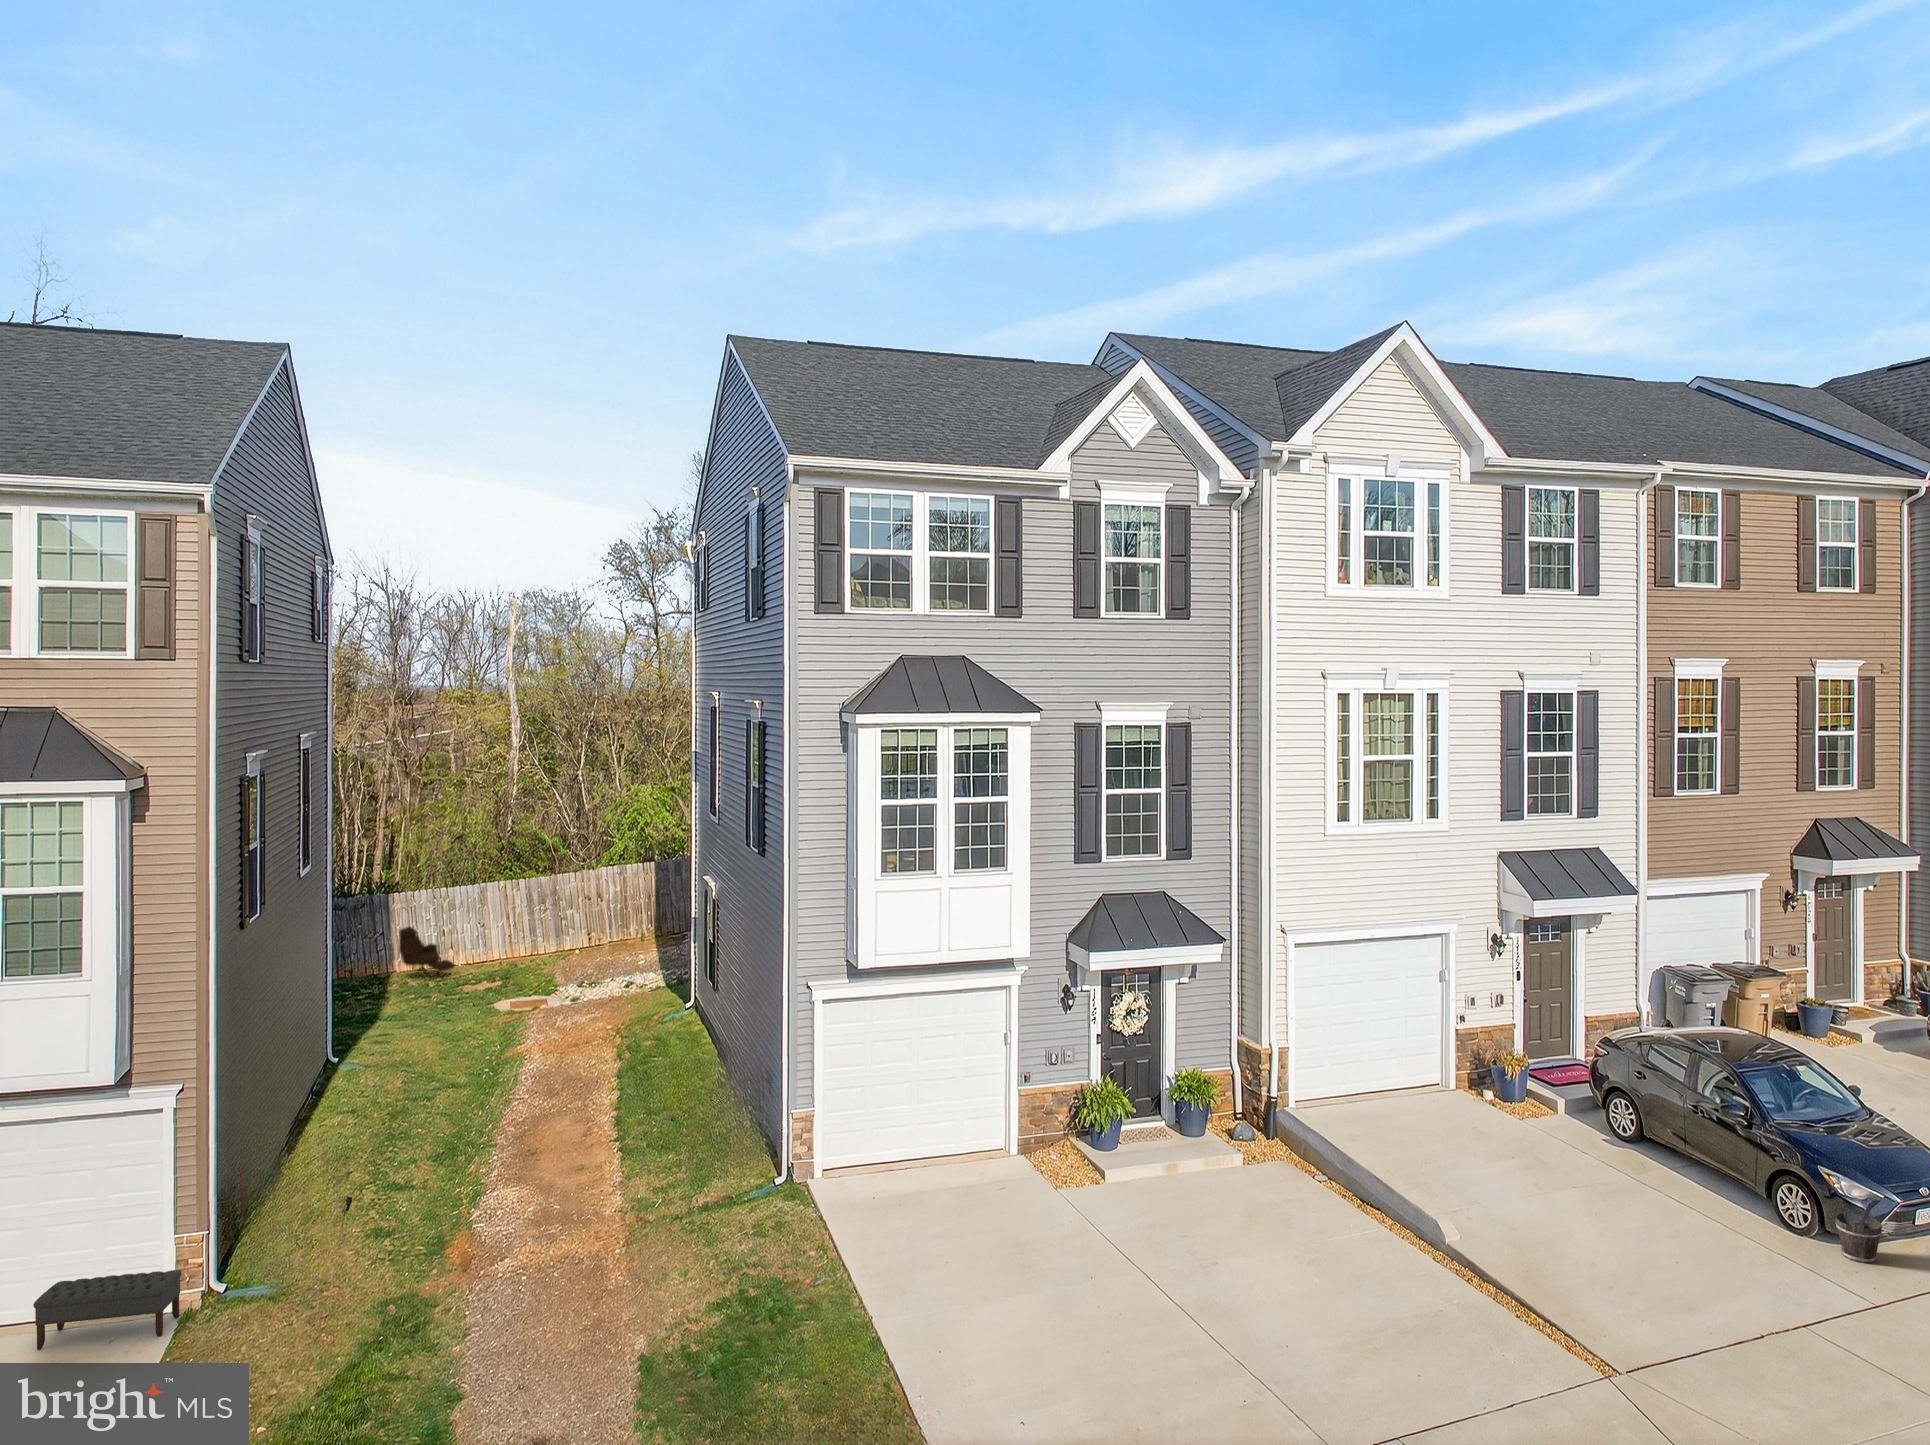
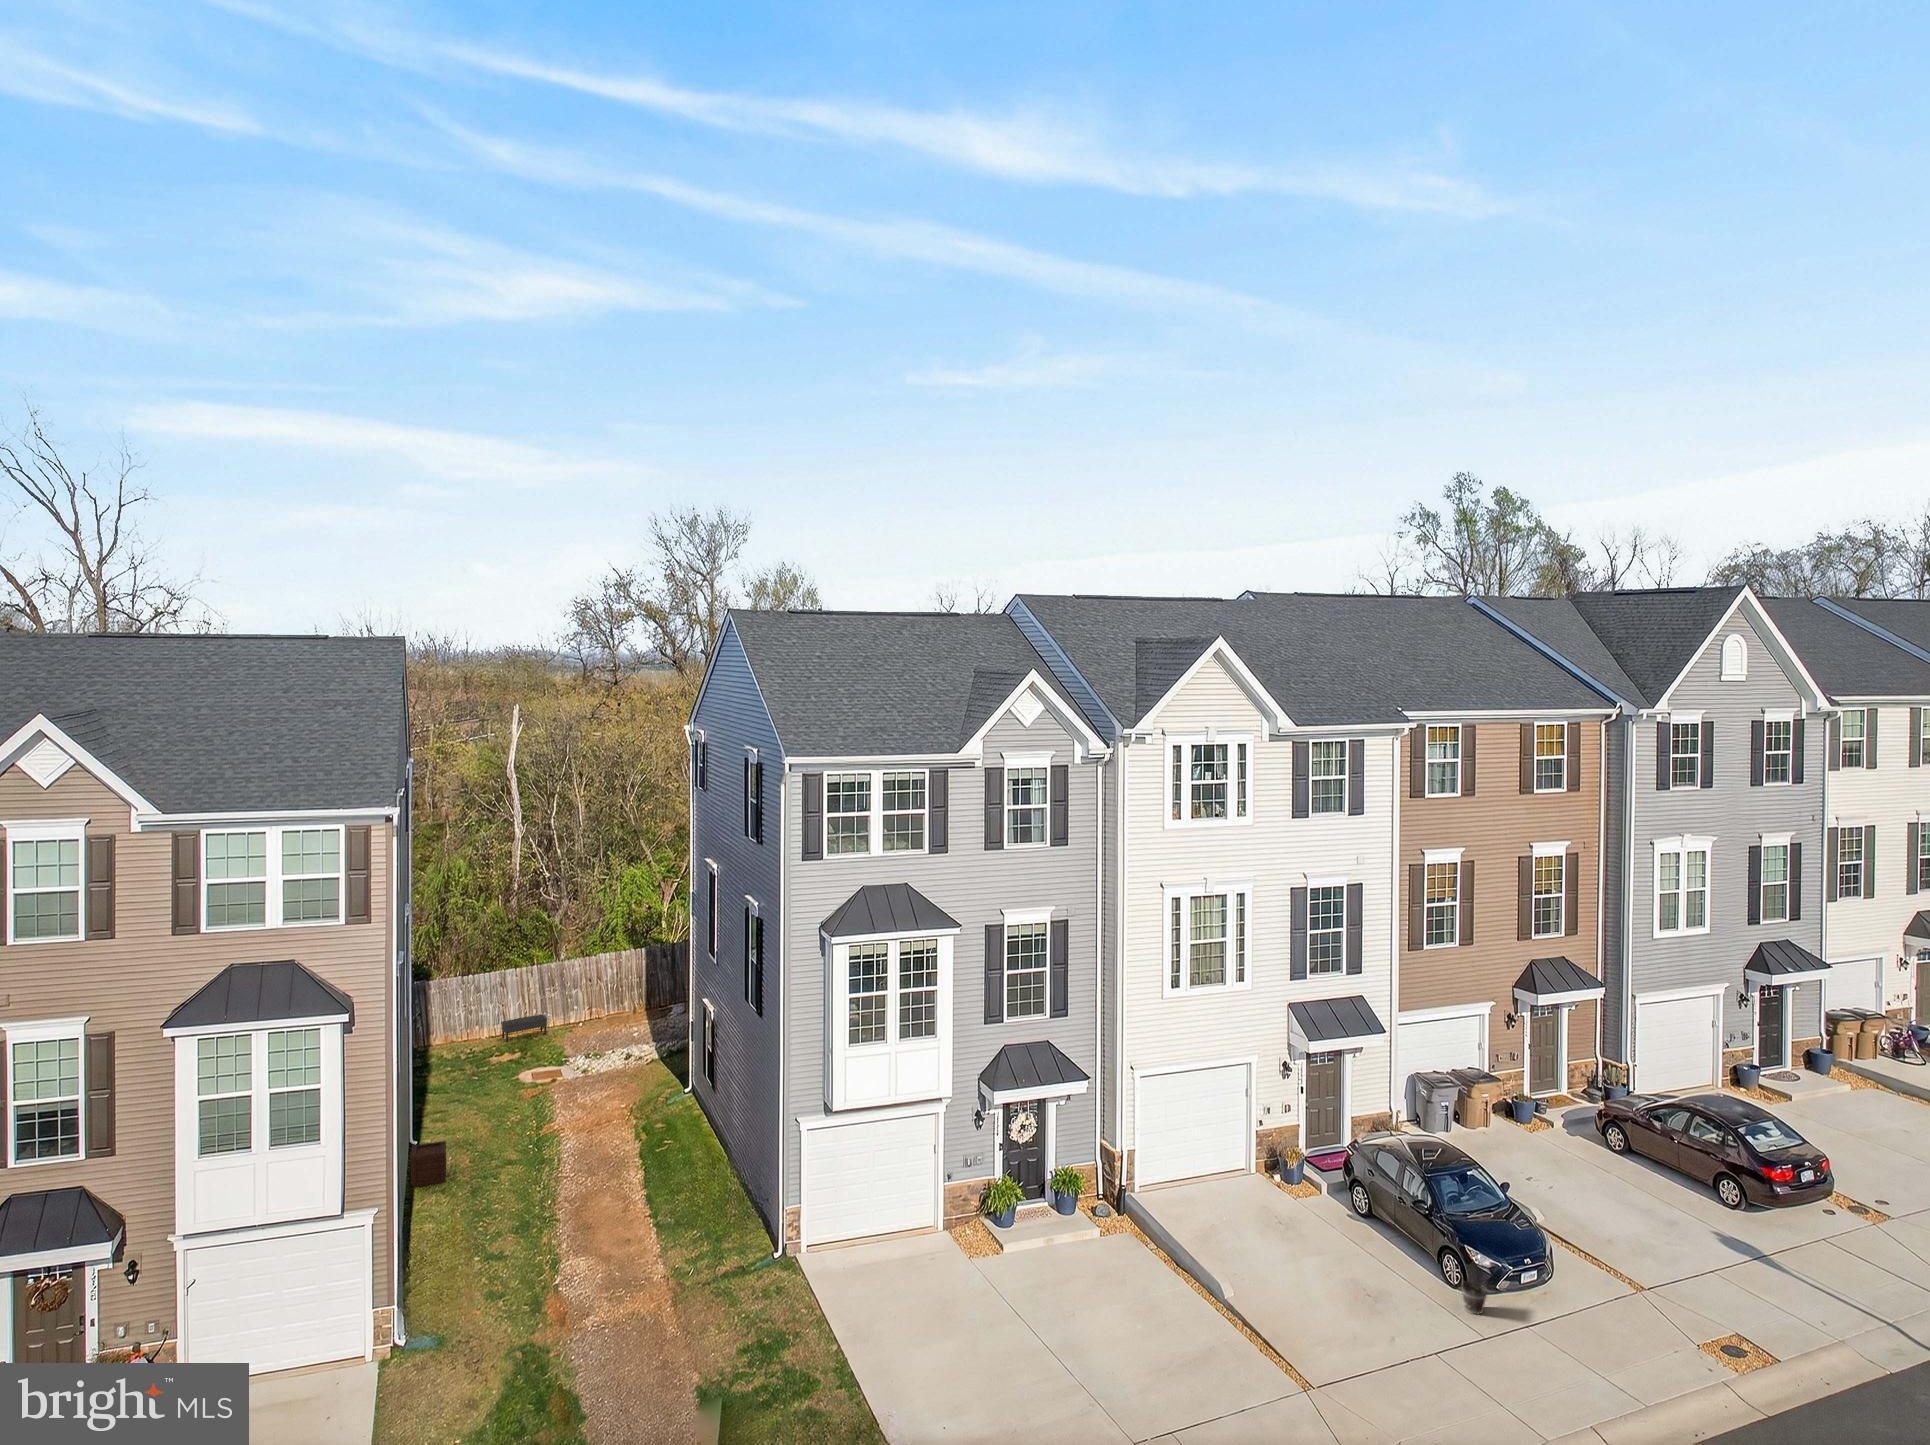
lounge chair: present [399,927,455,976] -> none [437,1008,483,1054]
wooden crate: none [311,1049,364,1107] -> present [411,1141,446,1187]
bench: present [33,1270,182,1350] -> present [501,1014,547,1042]

